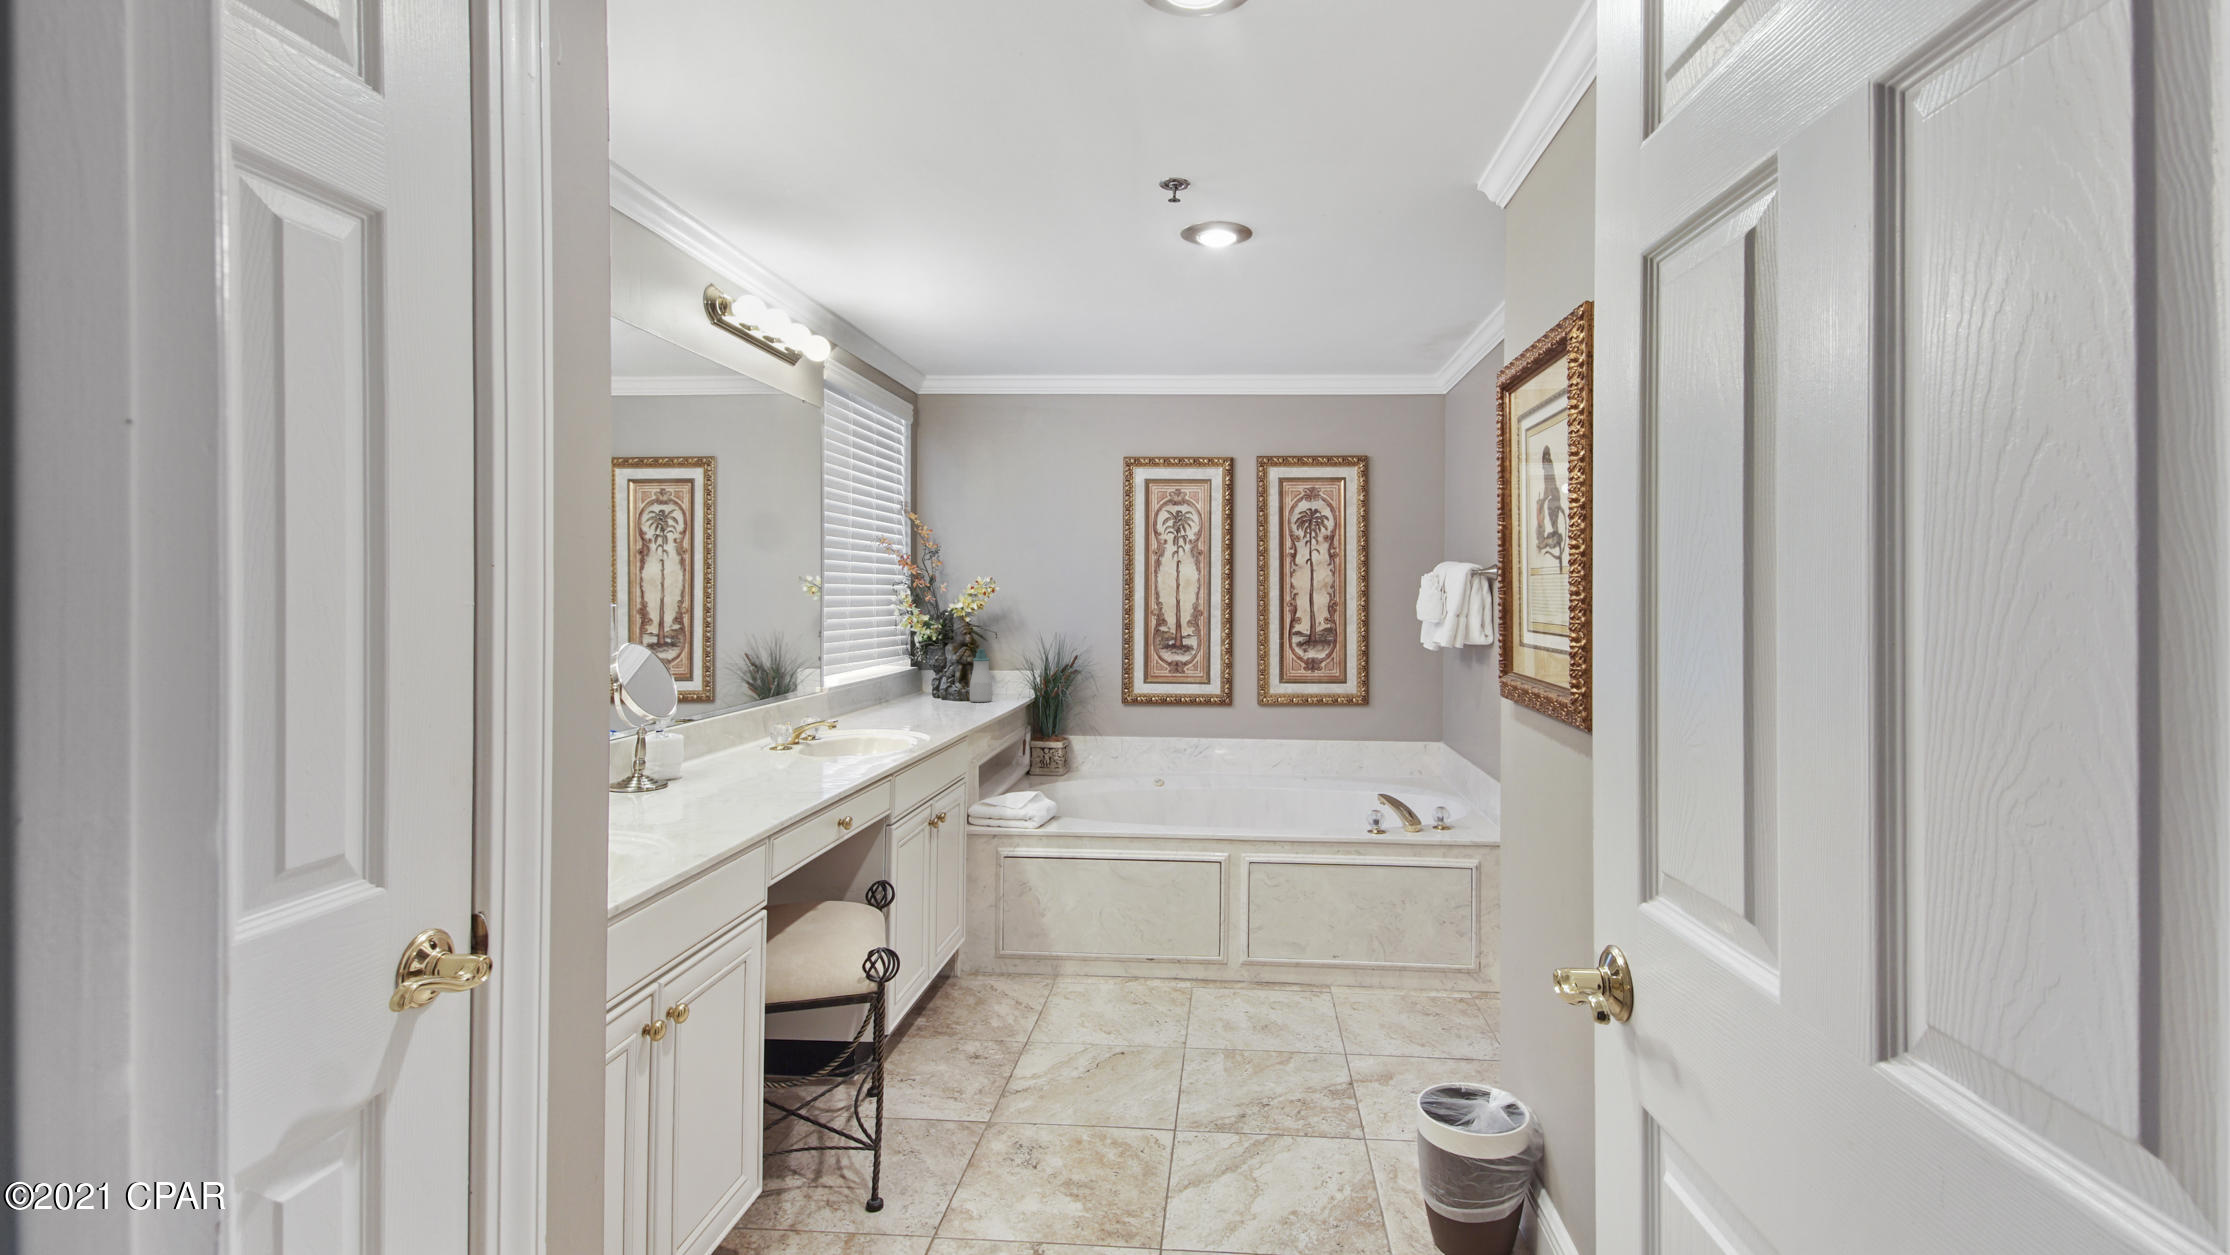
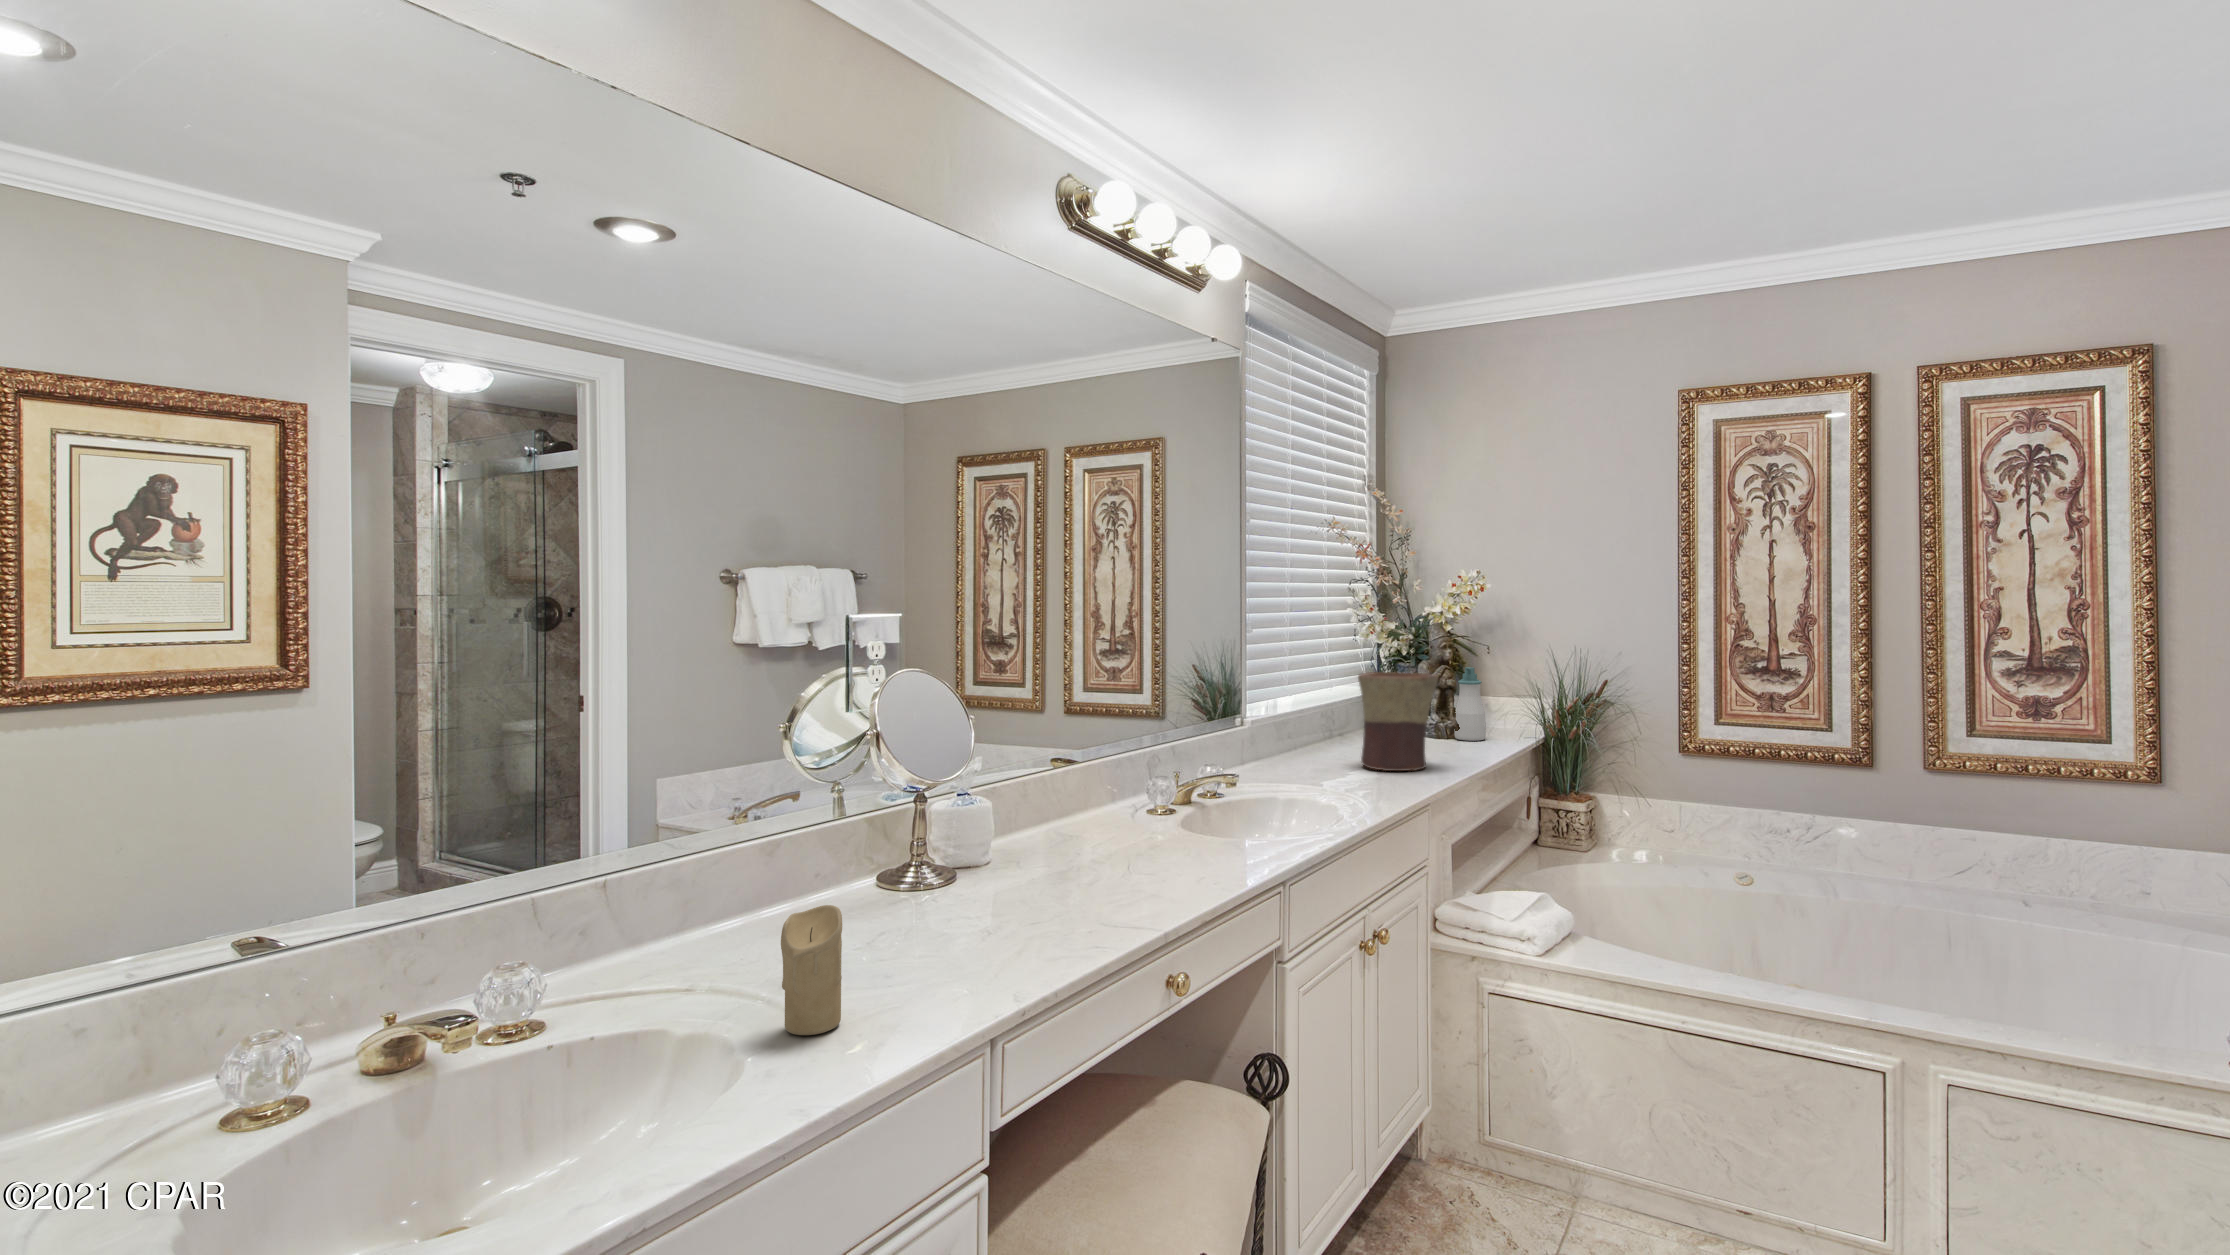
flower pot: none [910,651,968,720] -> present [1358,672,1438,771]
candle: none [674,765,709,832] -> present [781,905,842,1035]

